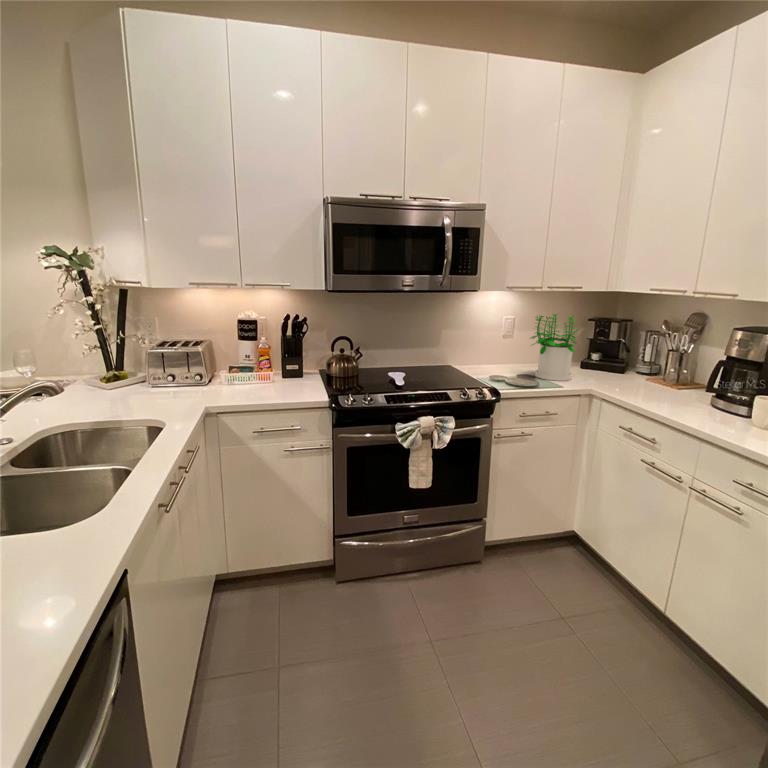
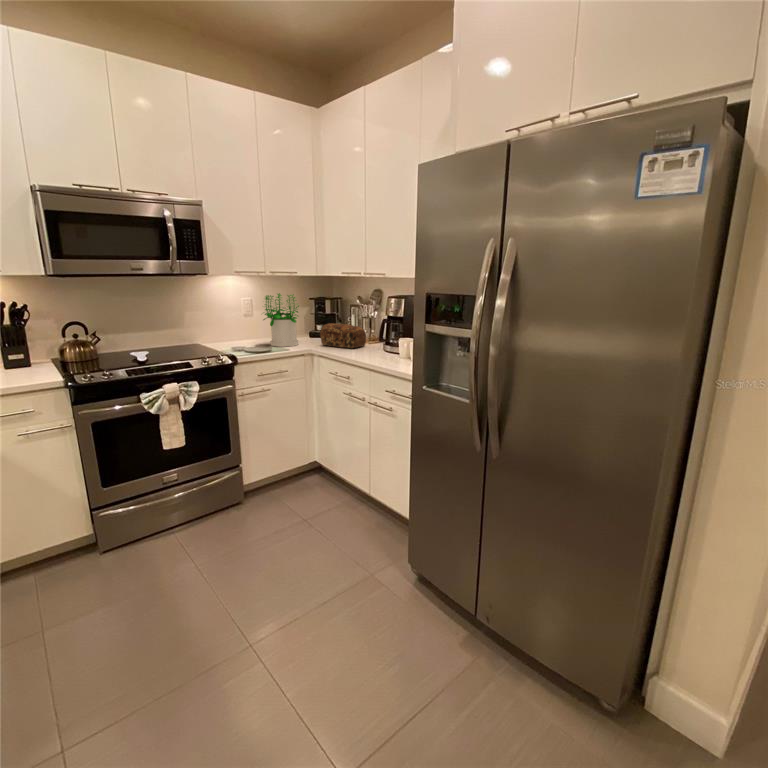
bread loaf: none [606,356,678,395] -> present [320,323,366,348]

